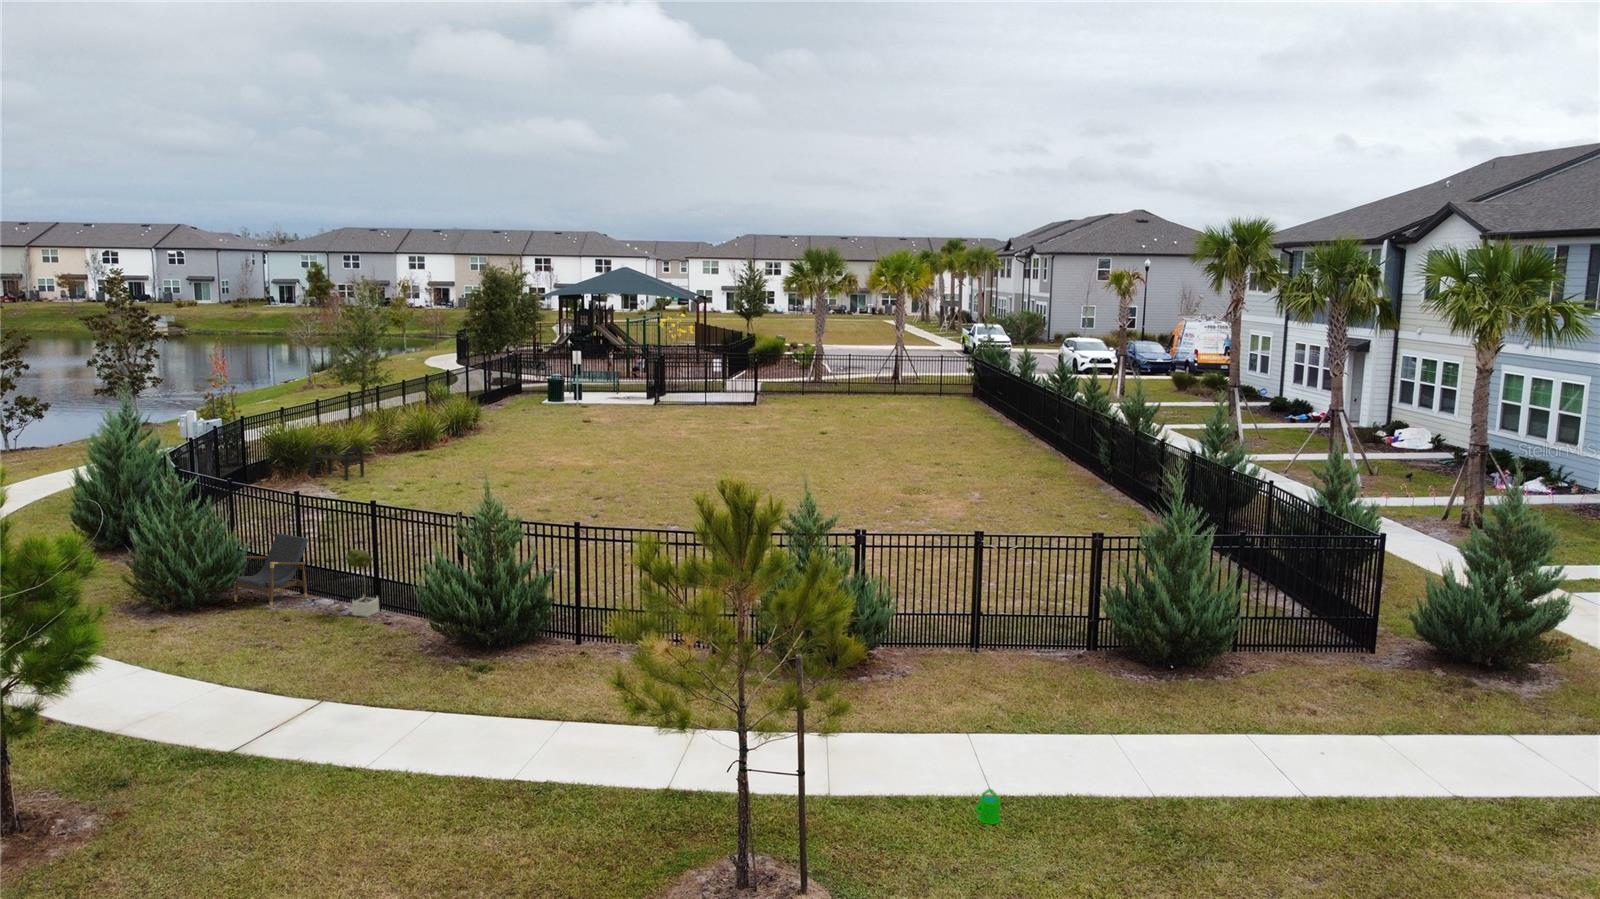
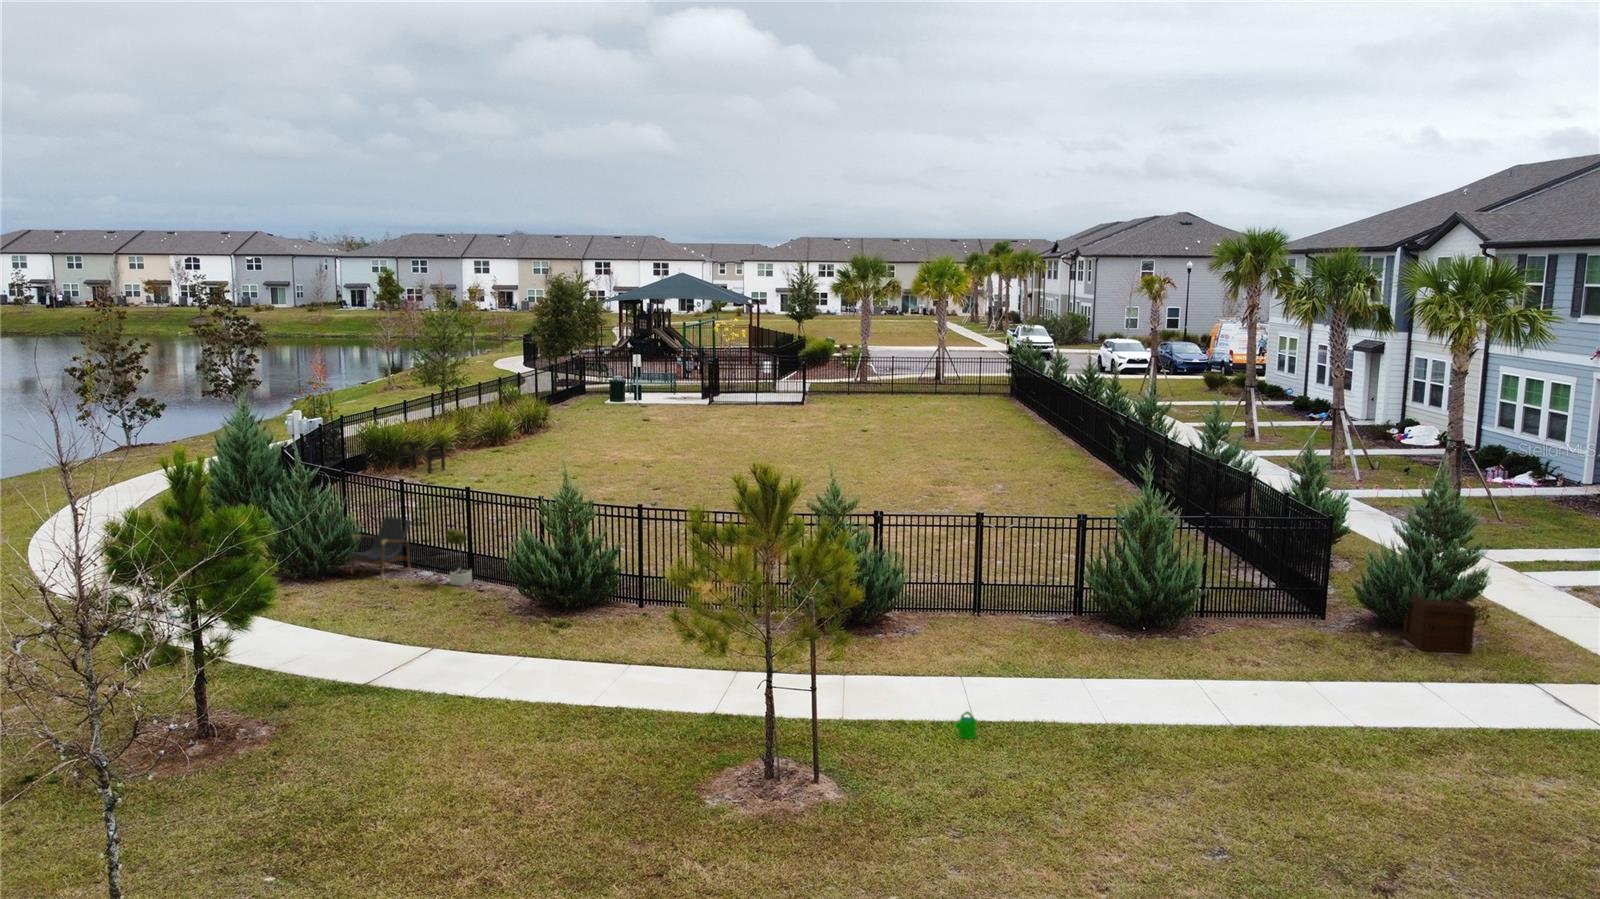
wooden crate: none [1468,622,1559,693] -> present [1403,596,1476,653]

